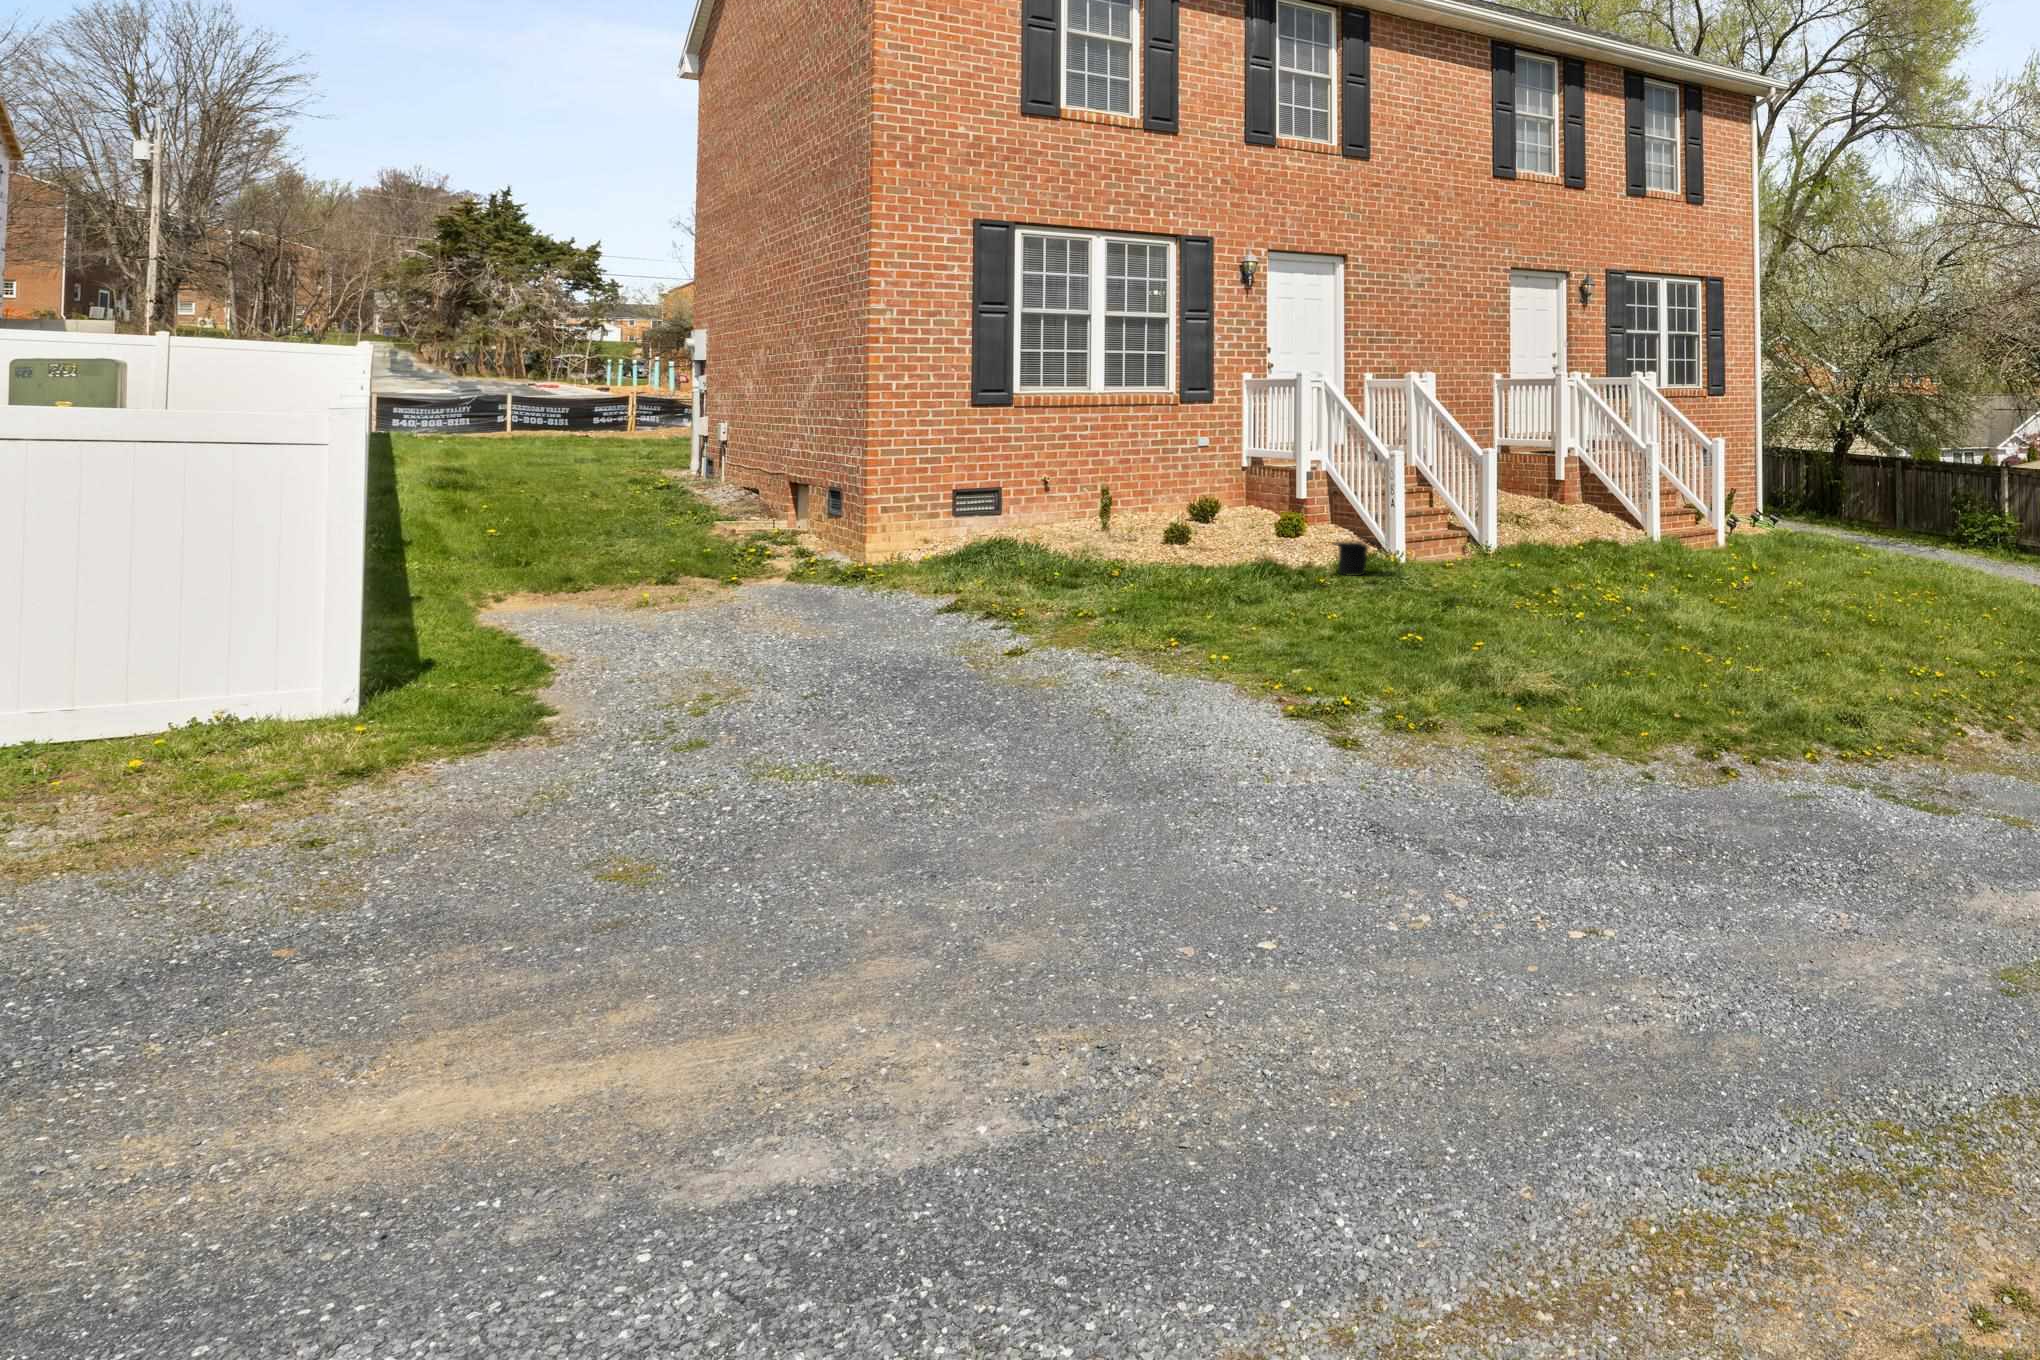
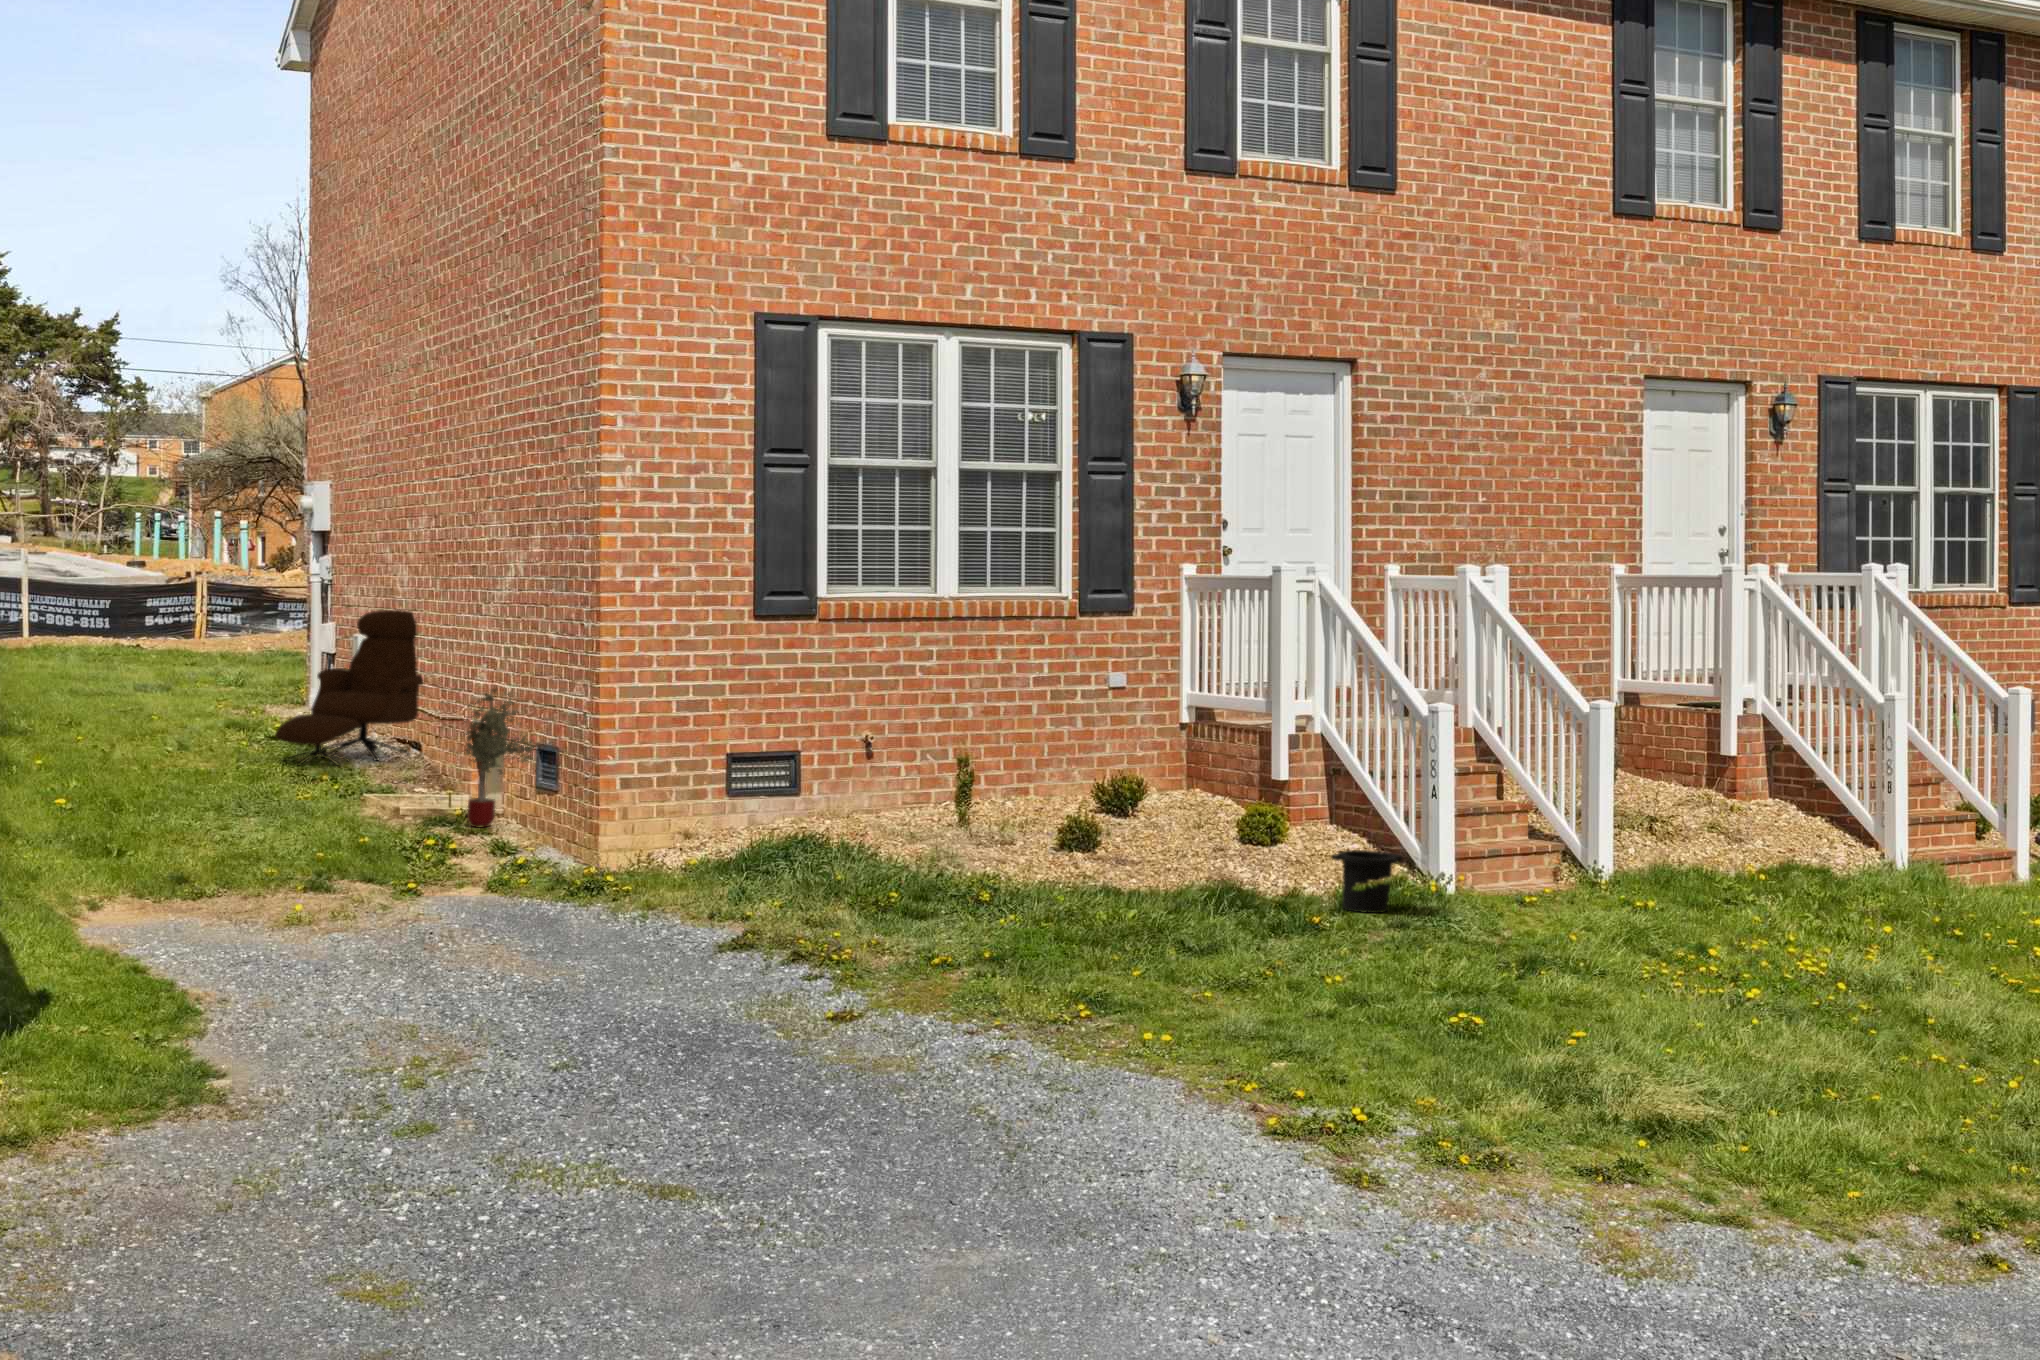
lounge chair: none [663,409,772,505] -> present [275,610,423,765]
potted tree: none [779,453,833,540] -> present [464,689,534,827]

